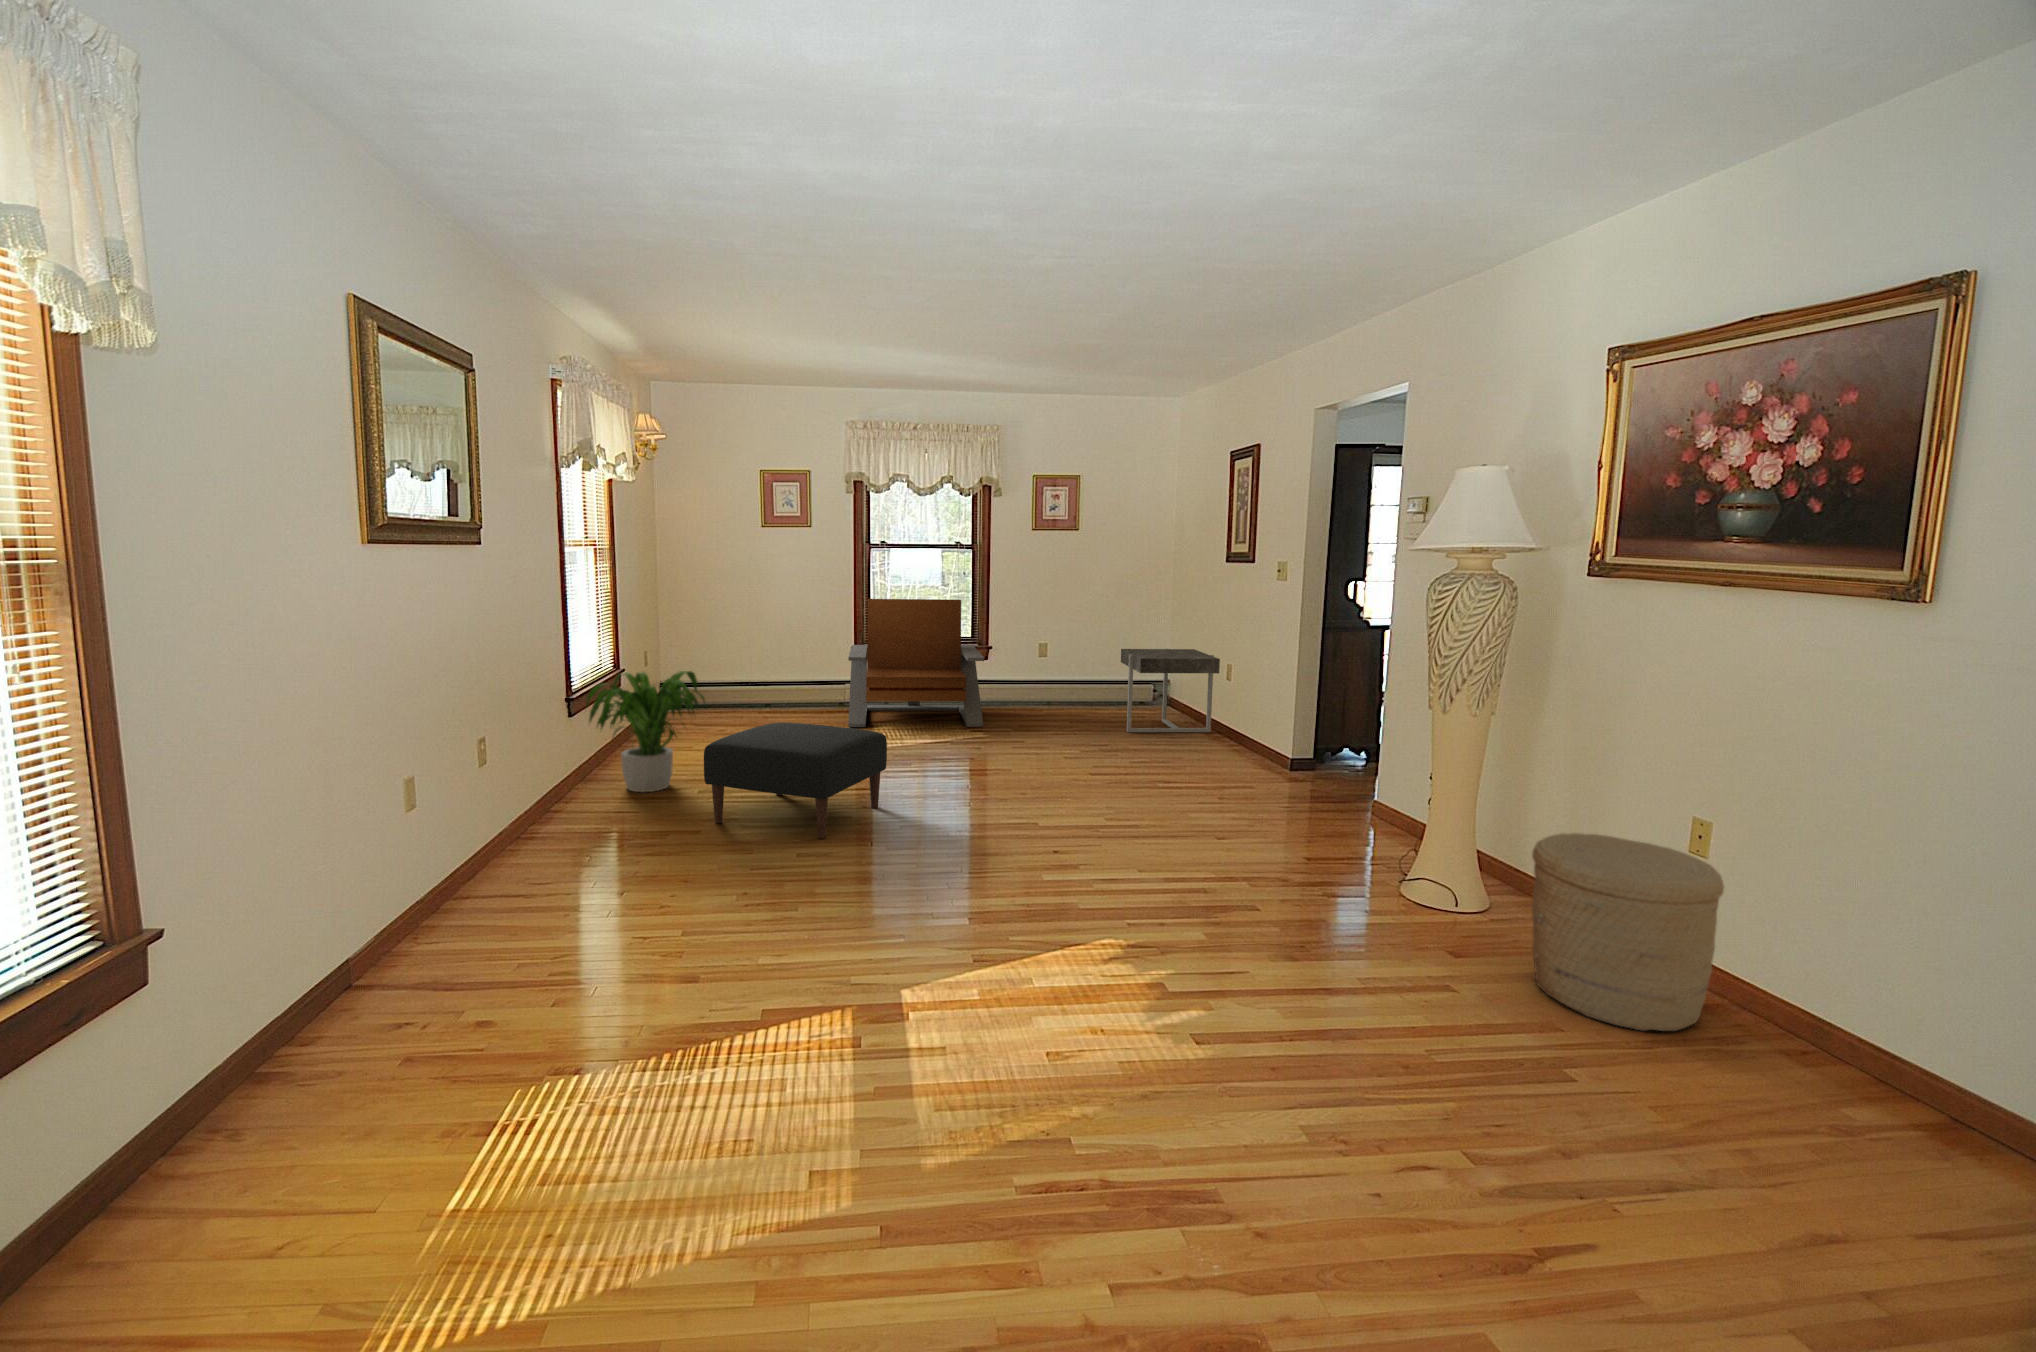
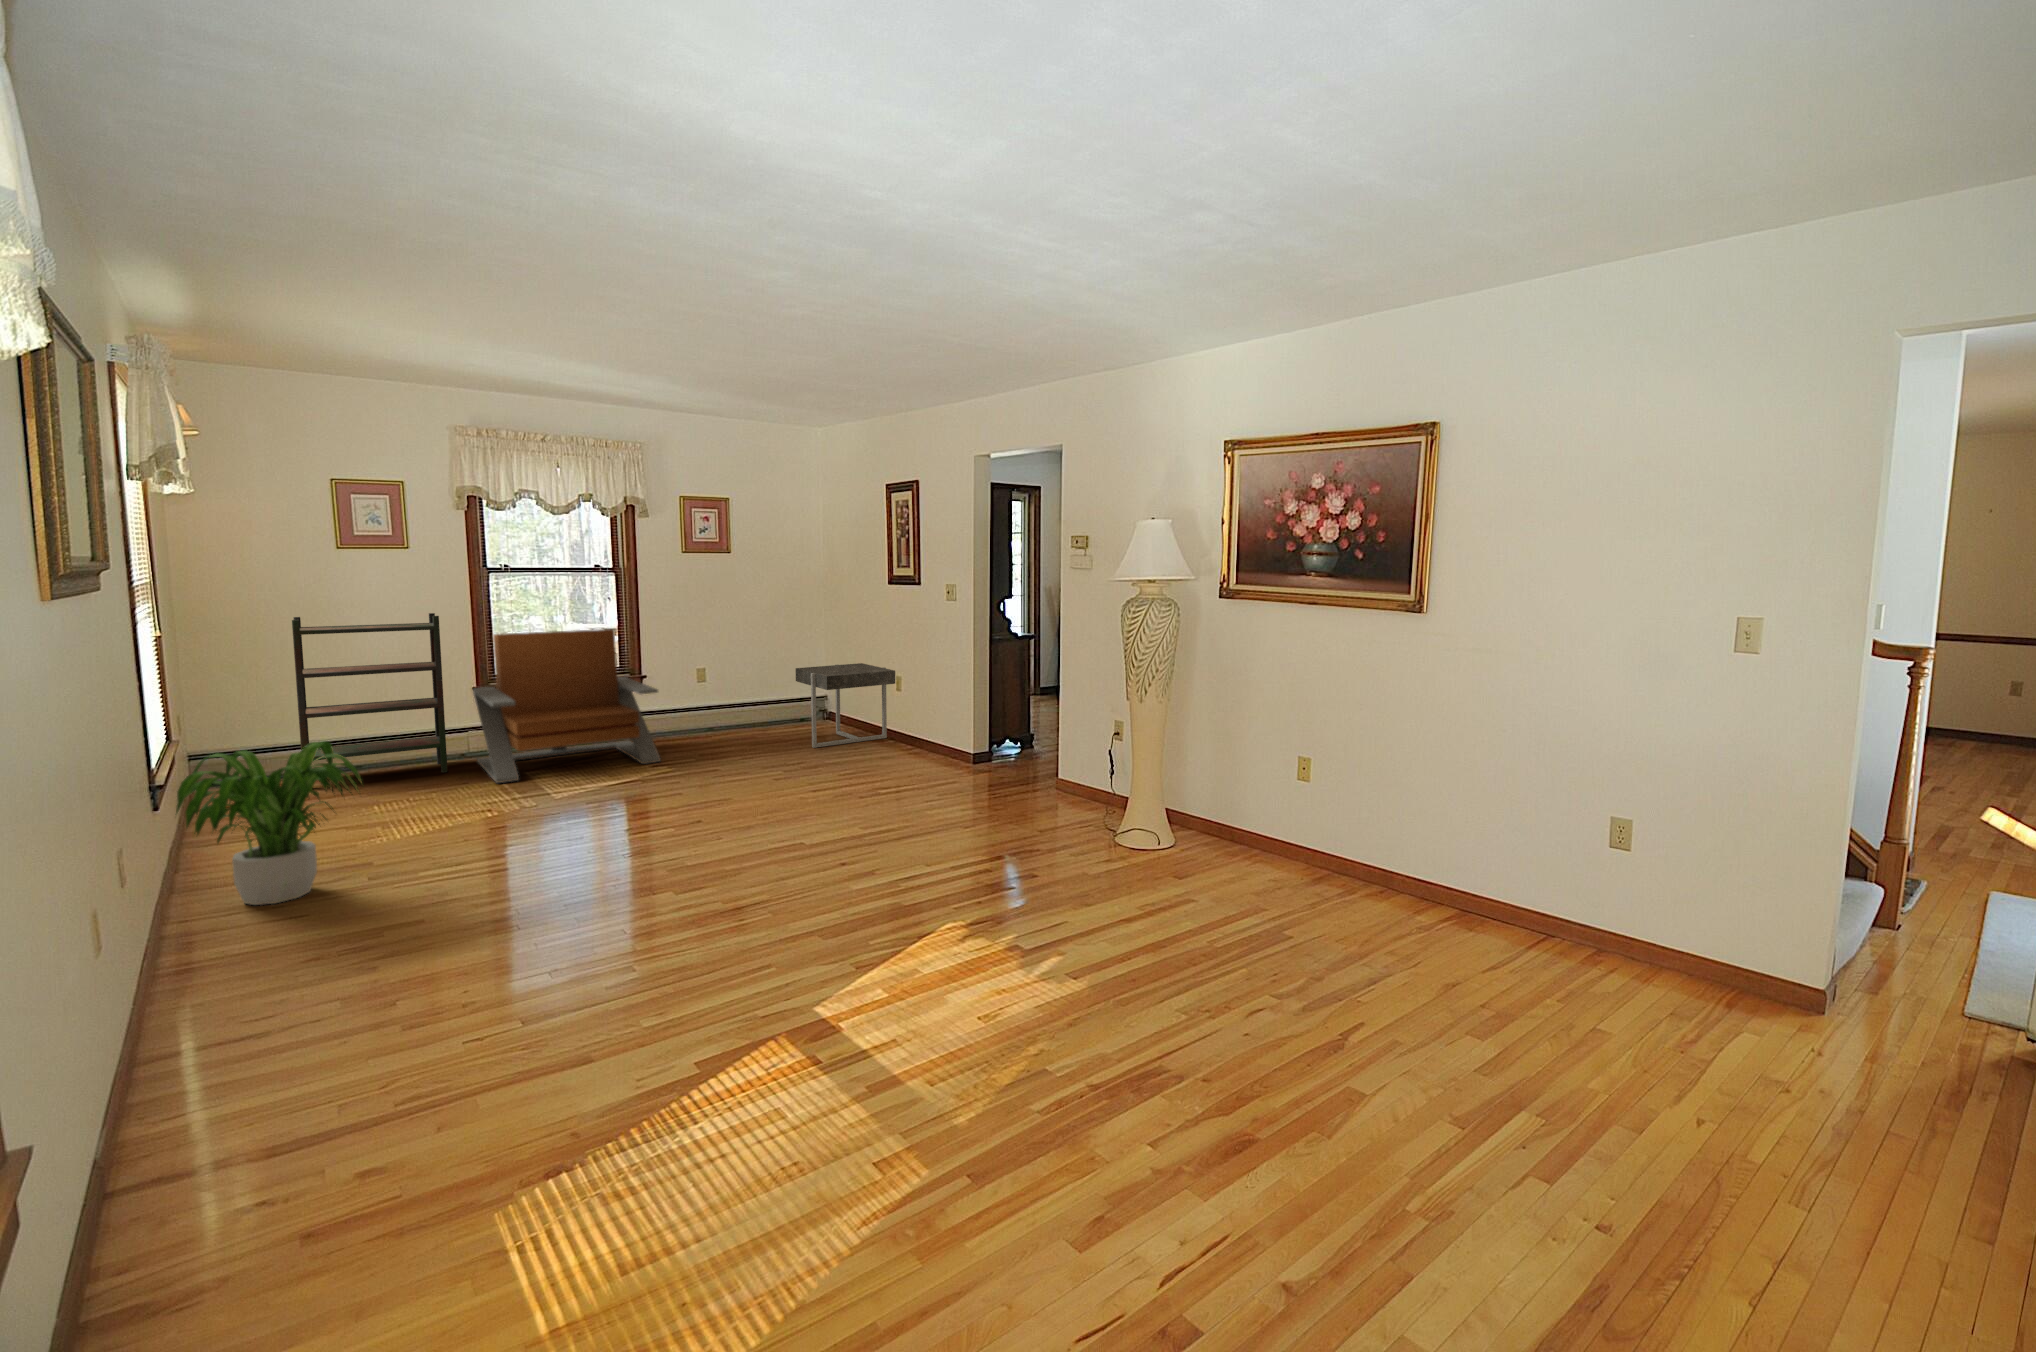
bookshelf: none [730,578,830,713] -> present [292,613,448,773]
ottoman: present [704,723,887,839] -> none [414,780,629,915]
woven basket: present [1532,833,1724,1031] -> none [1225,772,1330,893]

